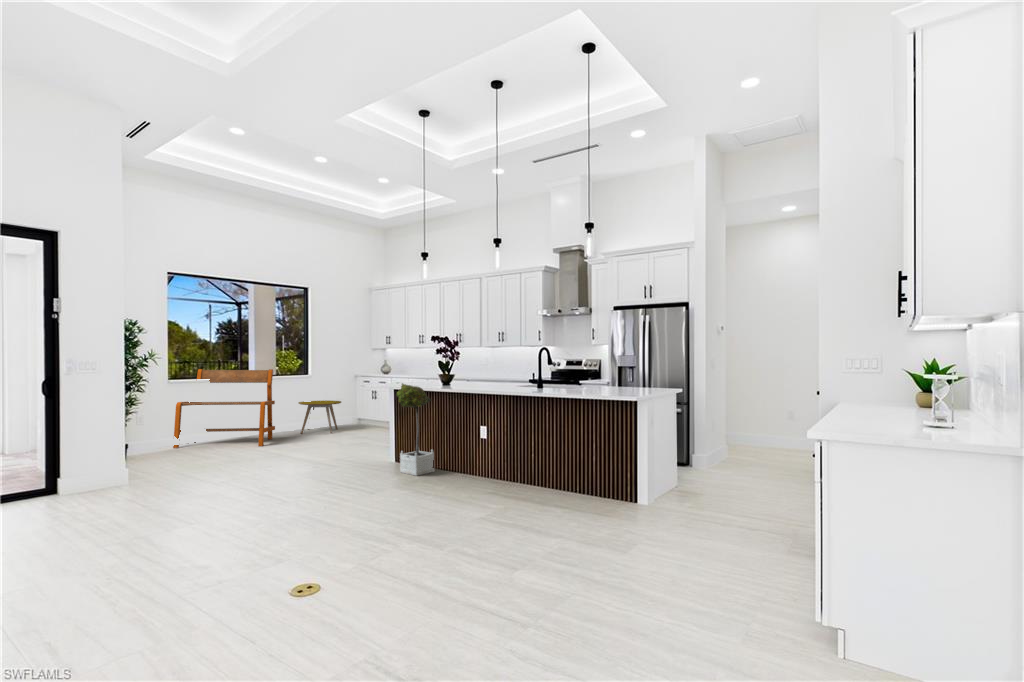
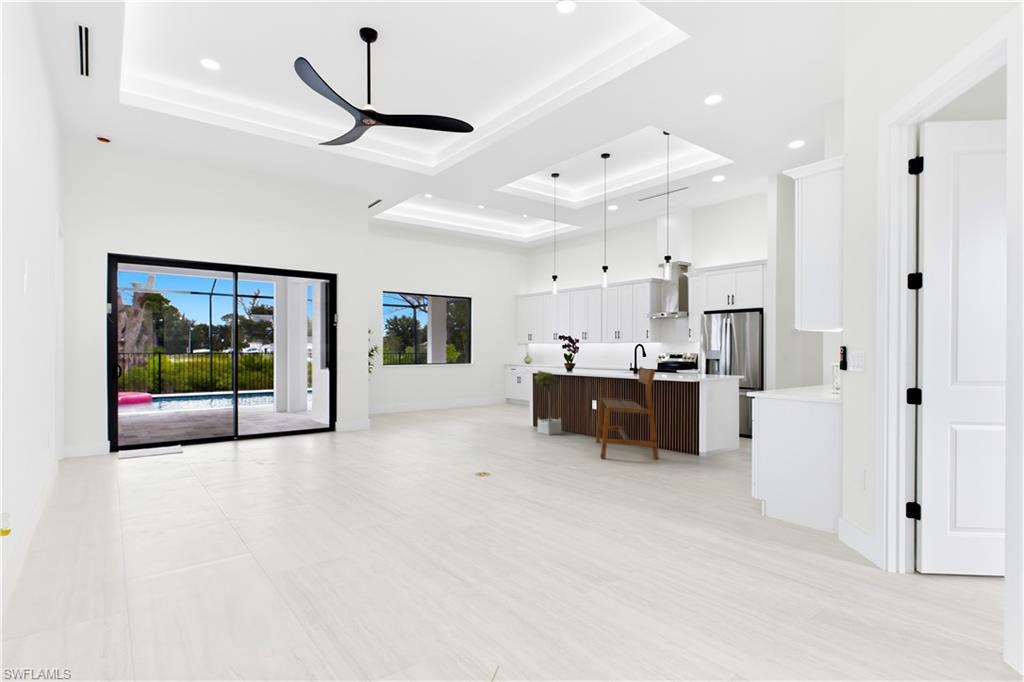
bench: present [173,369,275,448] -> present [596,367,659,459]
side table: present [299,400,341,434] -> none [463,384,494,409]

